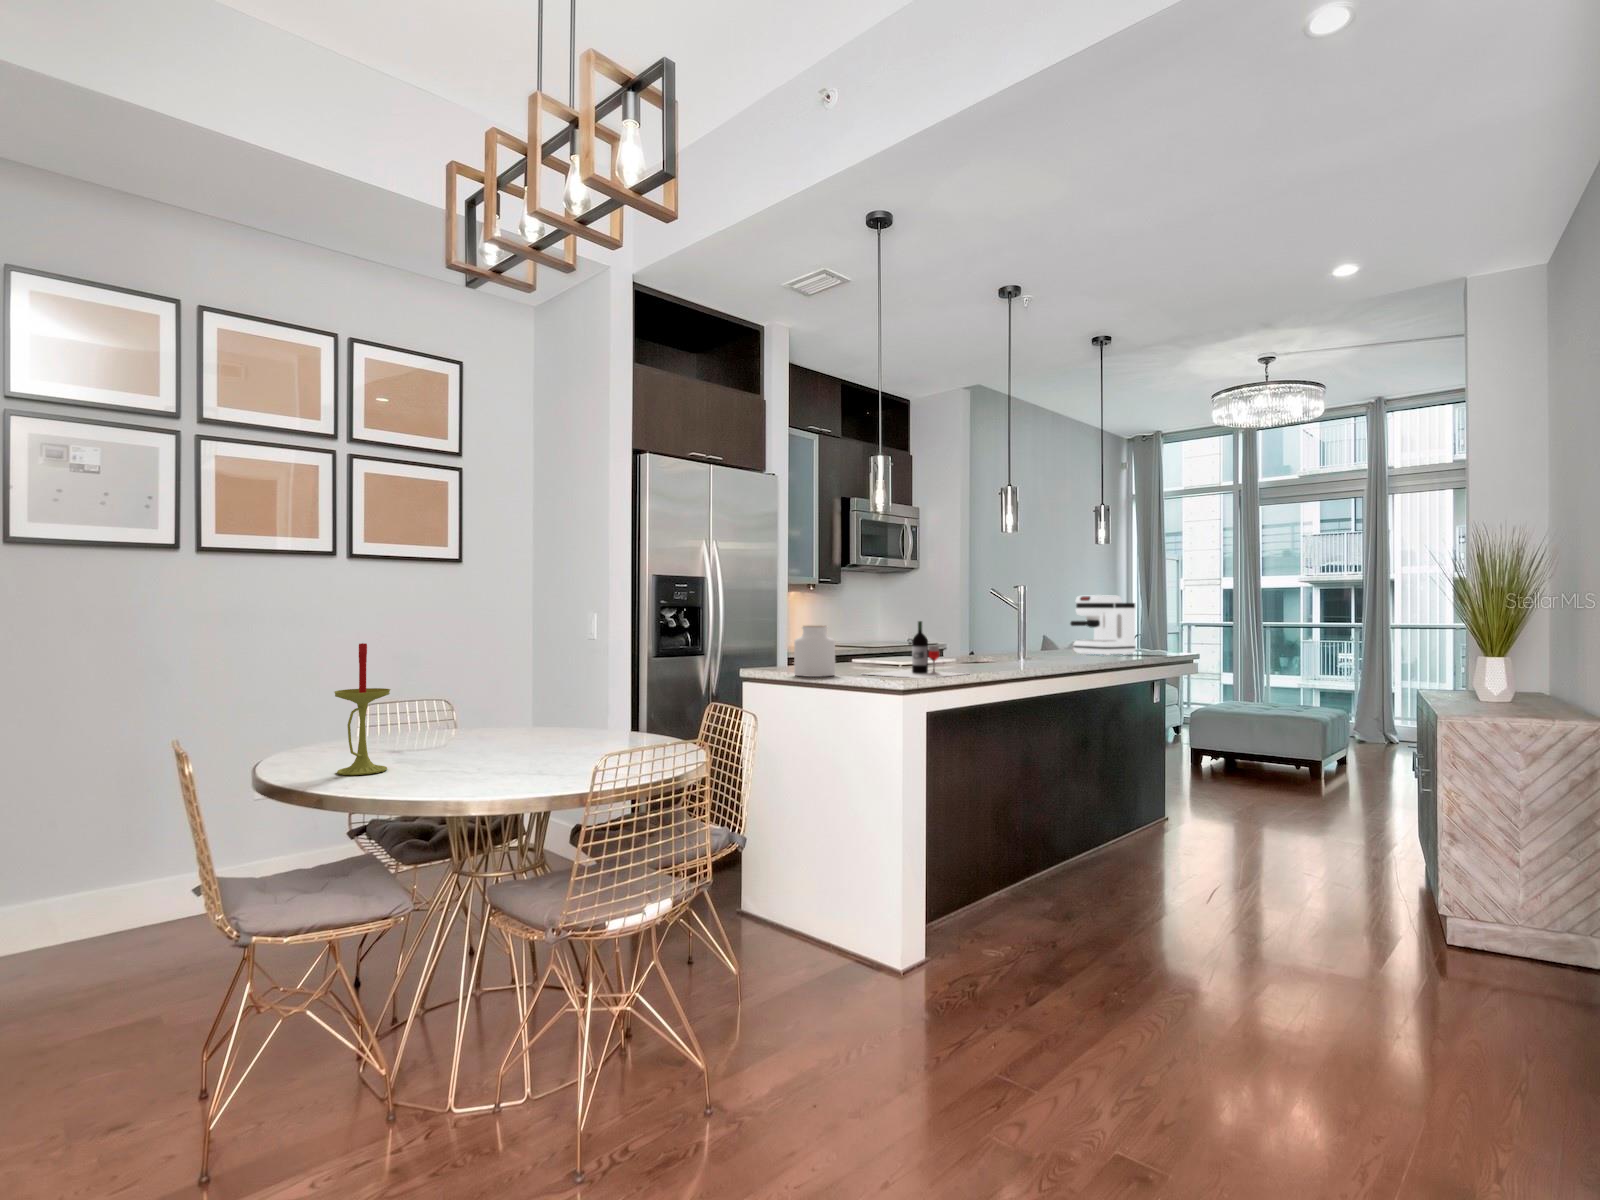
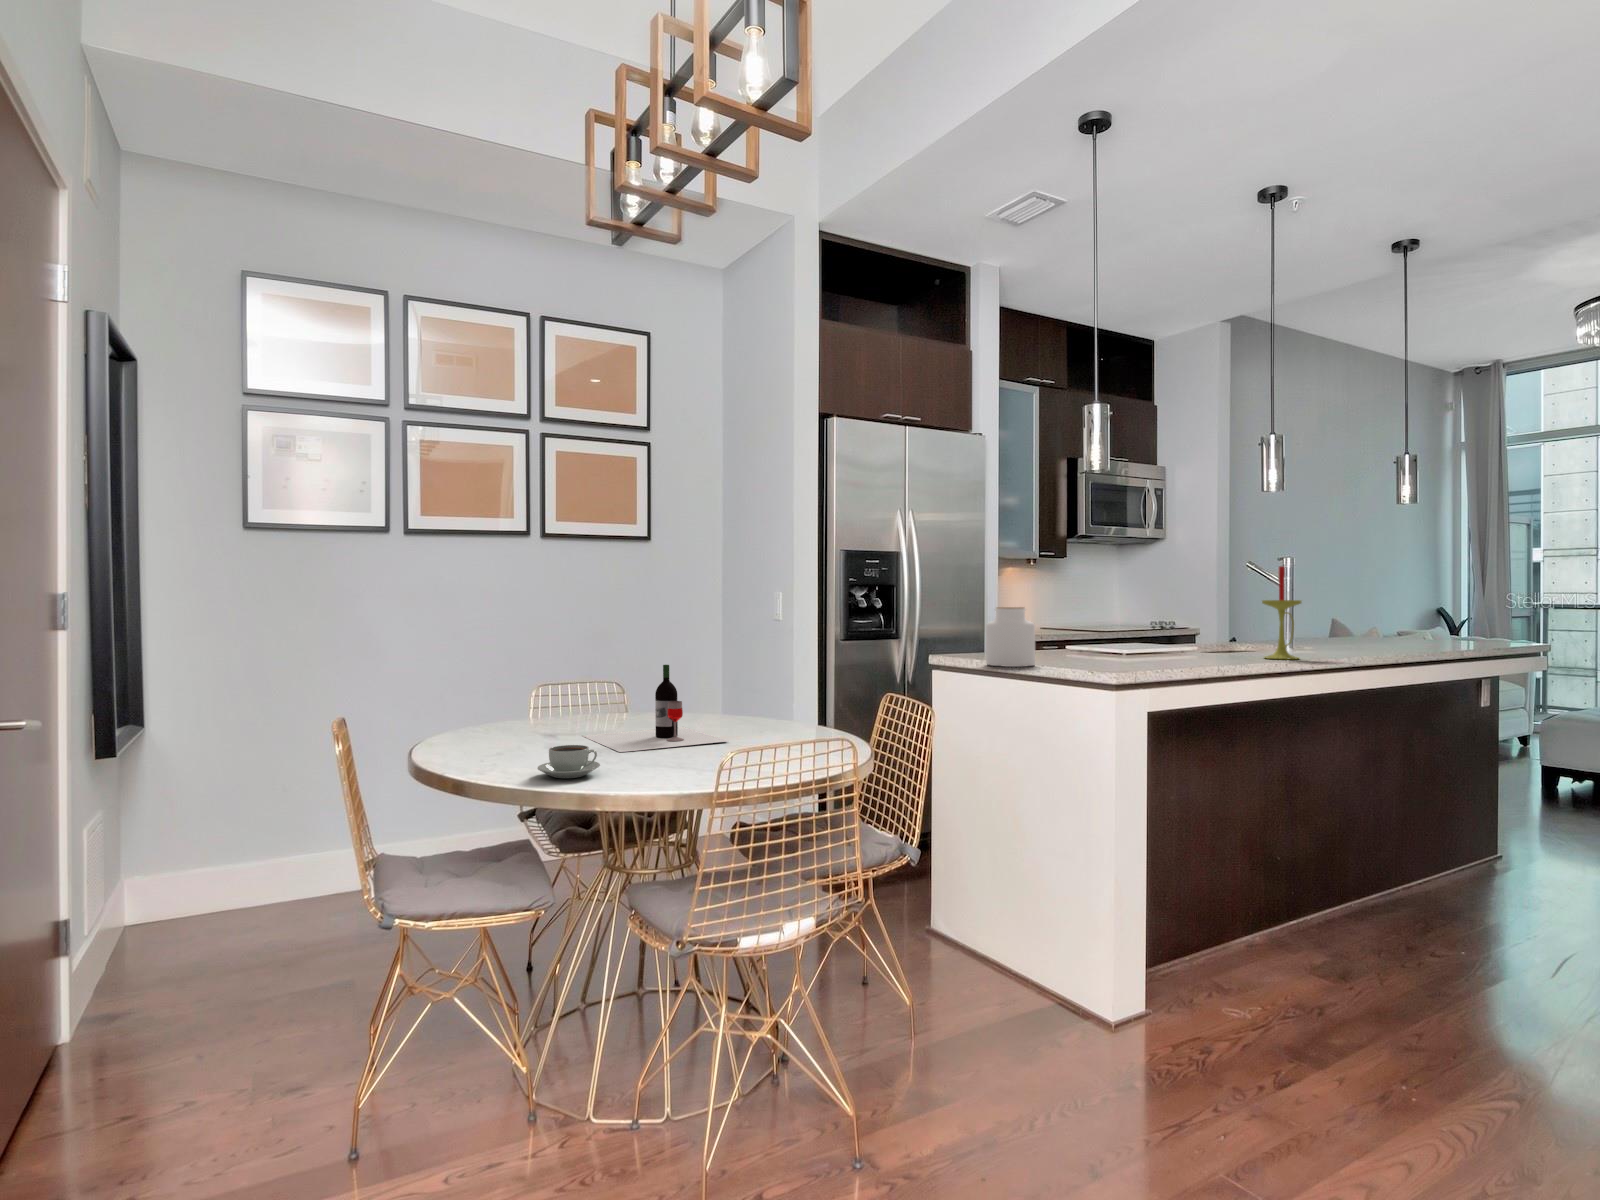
coffee maker: present [1070,595,1136,656] -> none [1360,569,1454,646]
wine bottle: present [866,621,964,678] -> present [583,665,727,752]
candle: present [334,643,390,775] -> present [1262,566,1302,659]
coffee cup: none [407,755,469,787] -> present [537,745,600,778]

